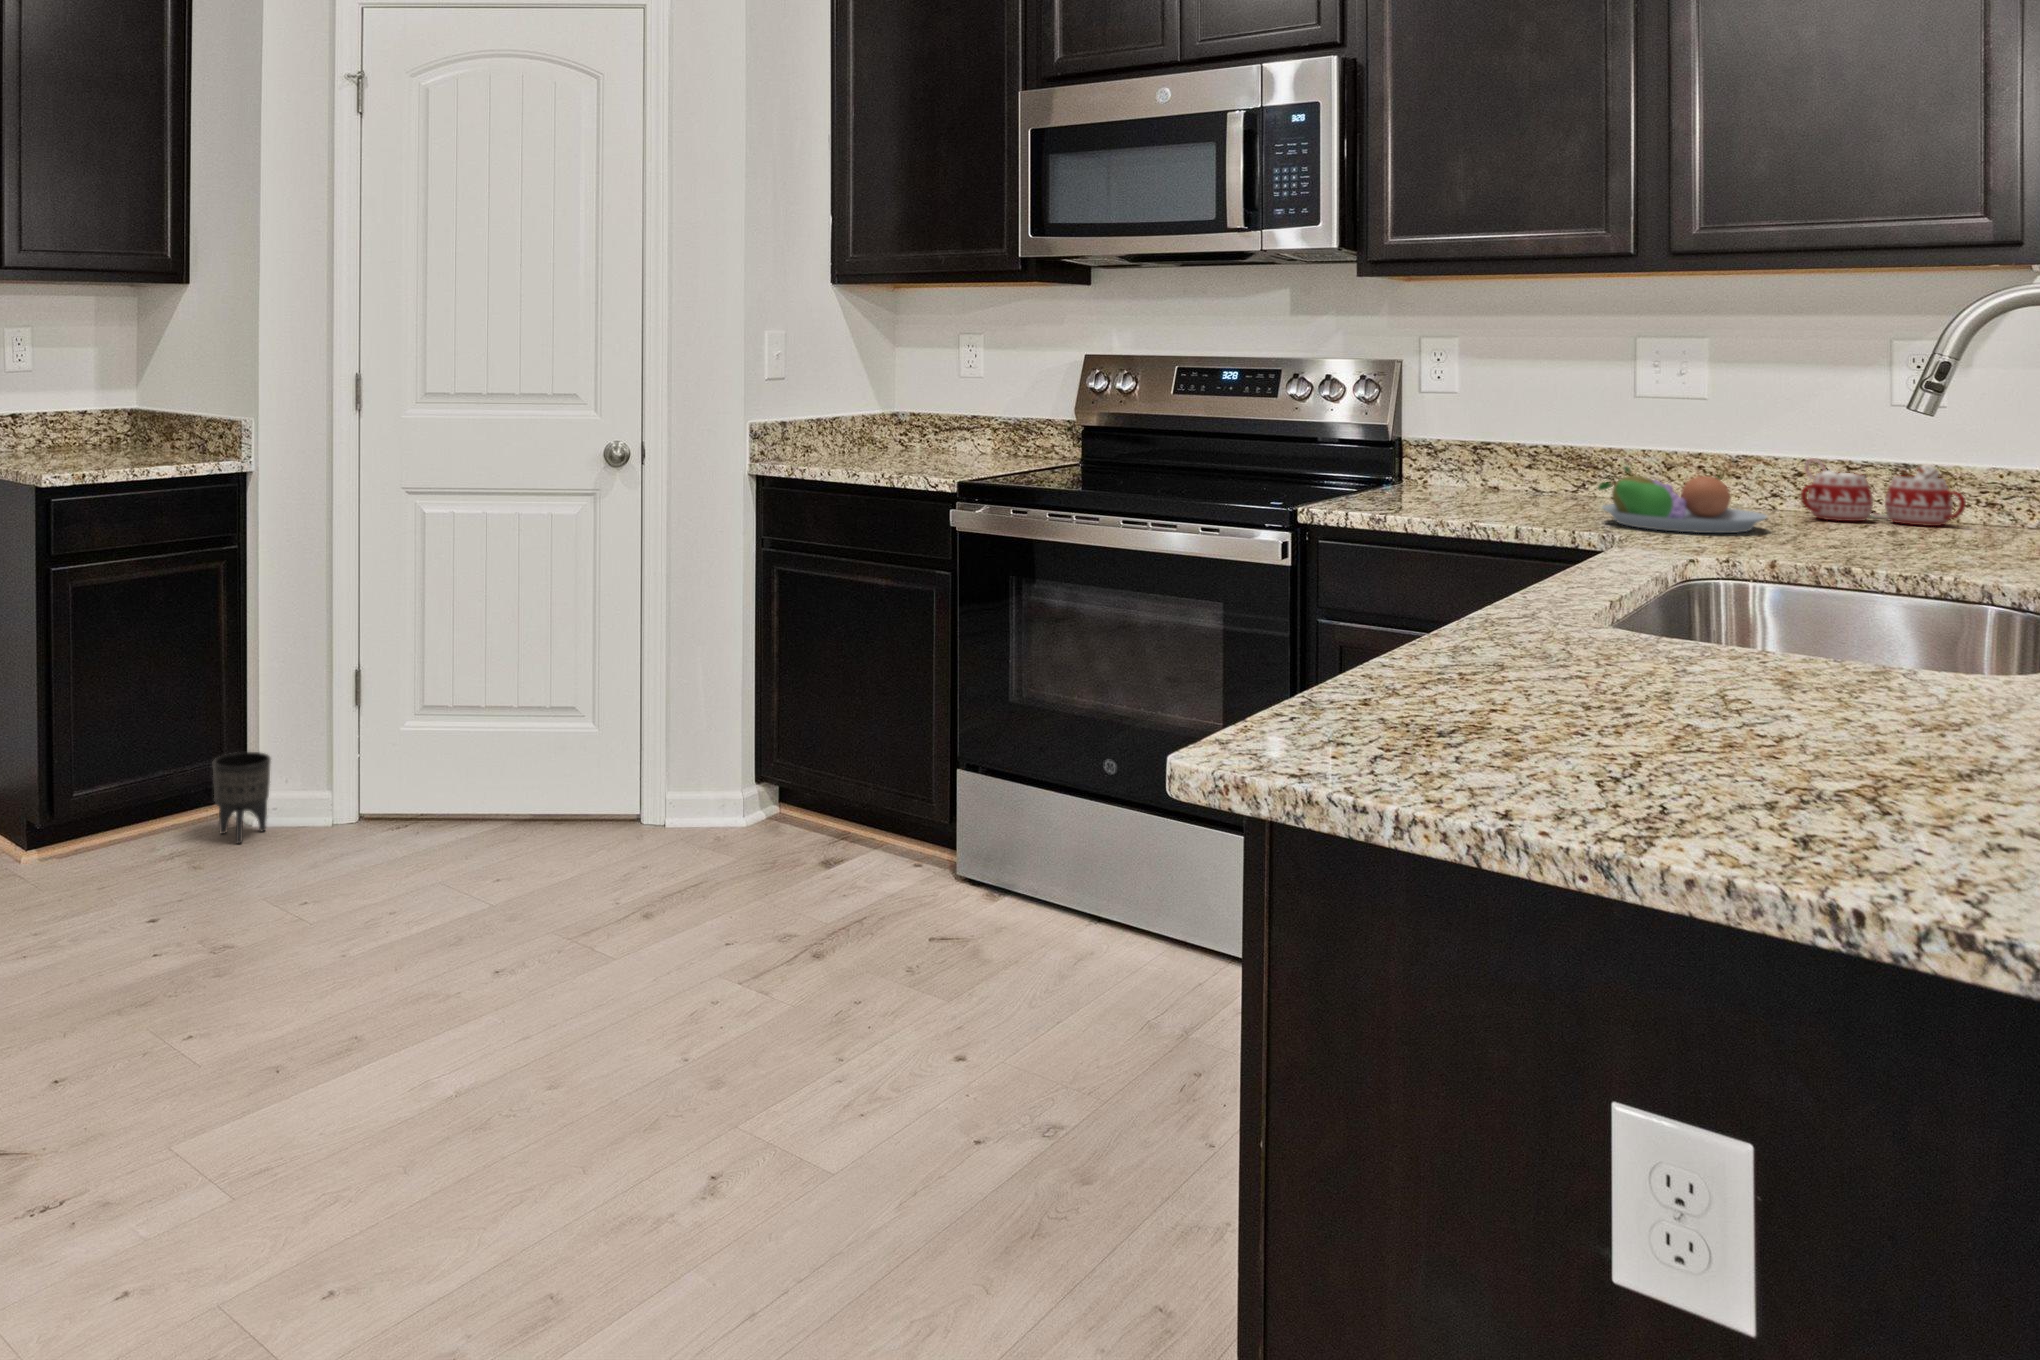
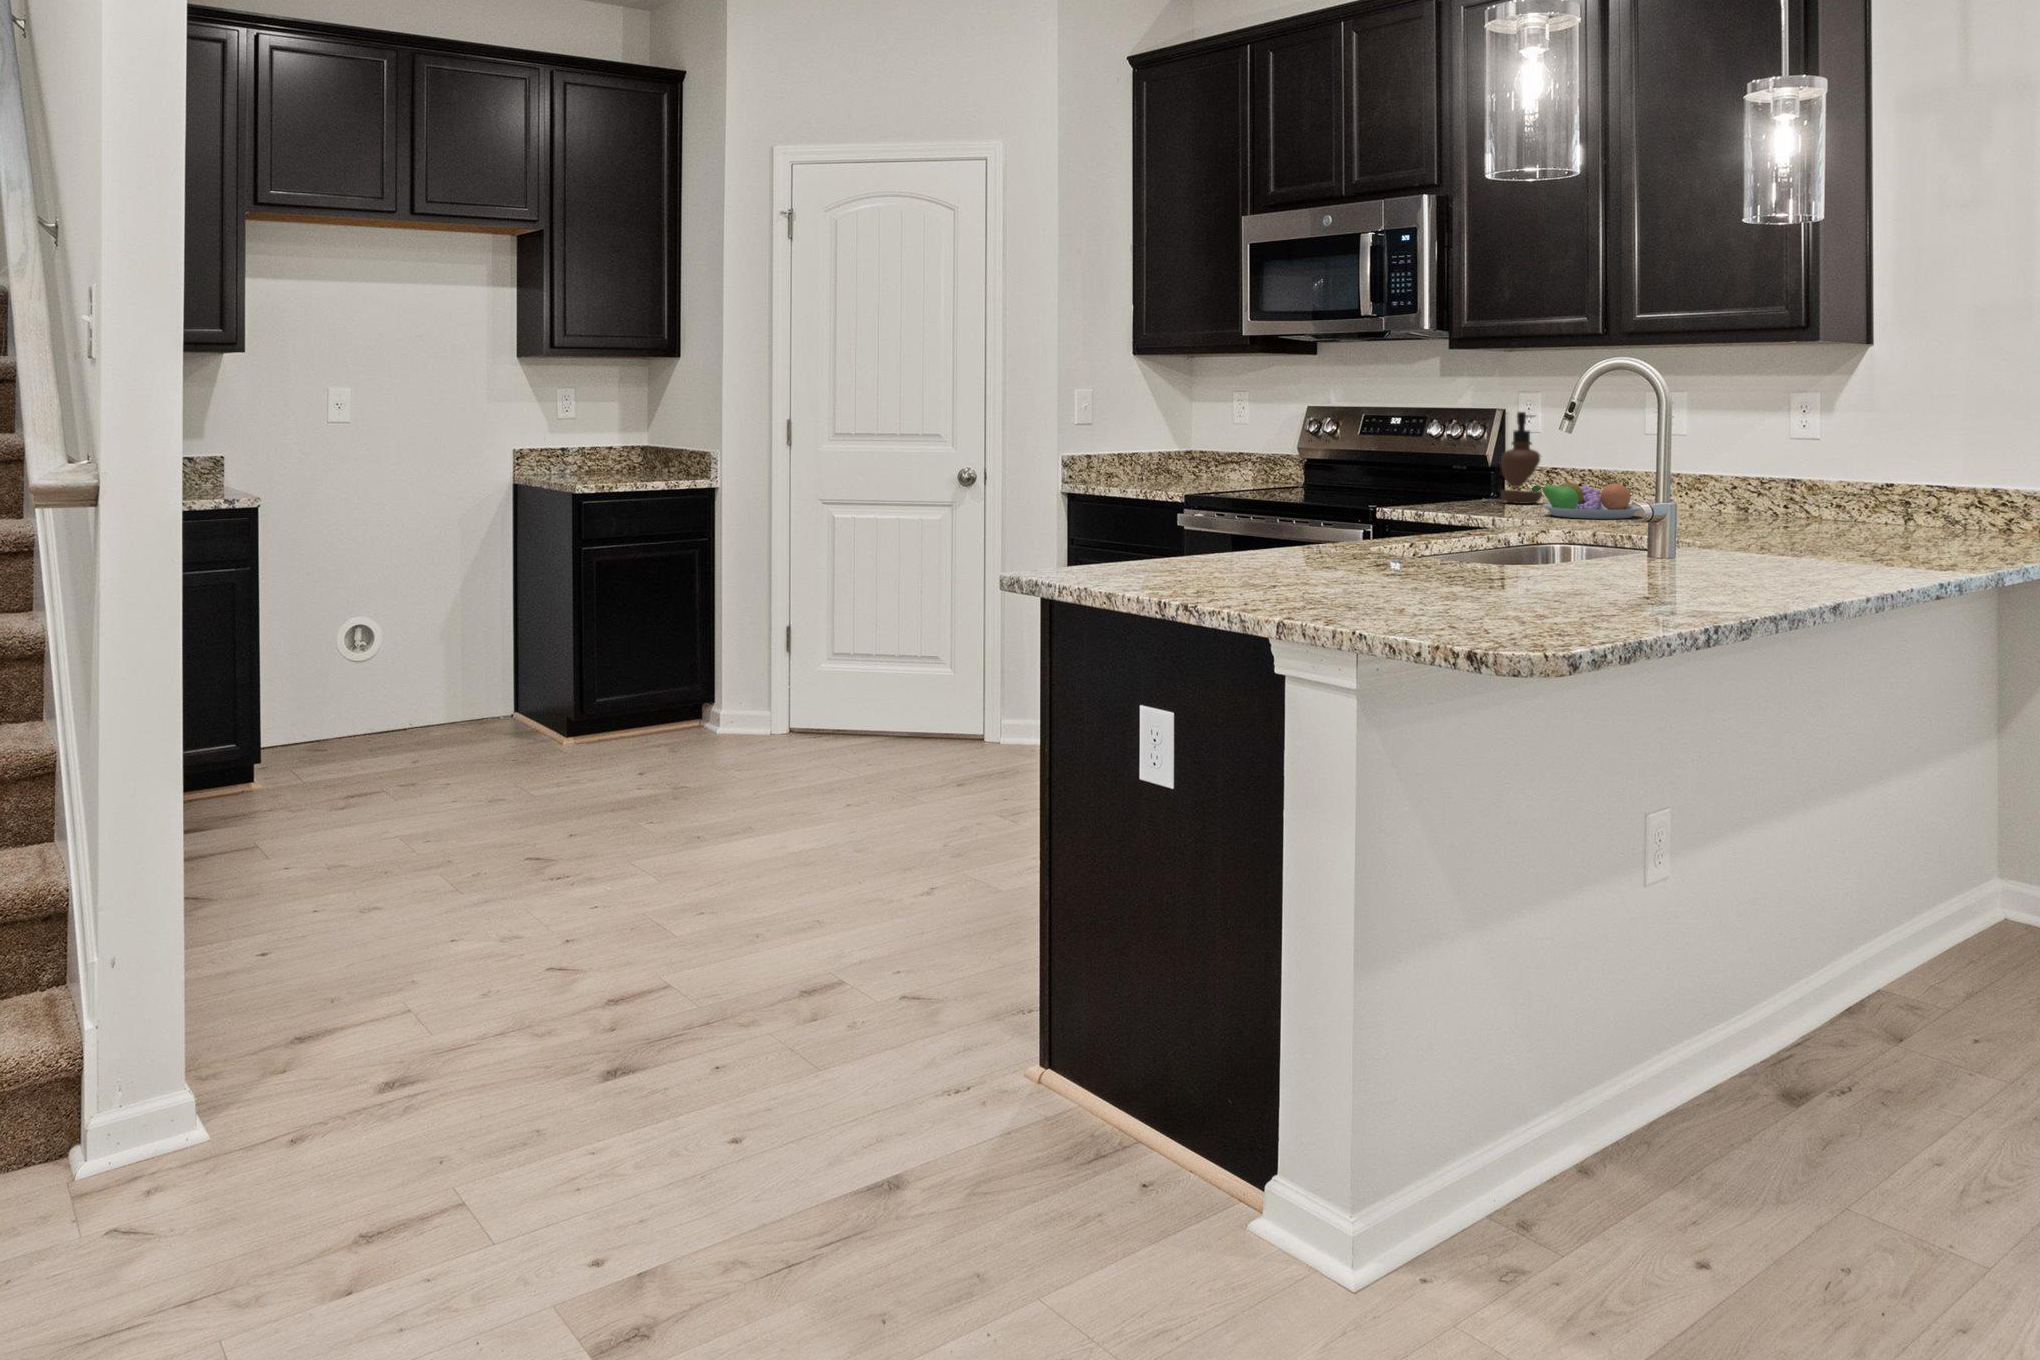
soap dispenser: none [1441,366,1503,496] -> present [1501,412,1542,504]
mug: present [1801,458,1966,526] -> none [1692,473,1786,518]
planter: present [213,752,271,843] -> none [690,682,729,741]

